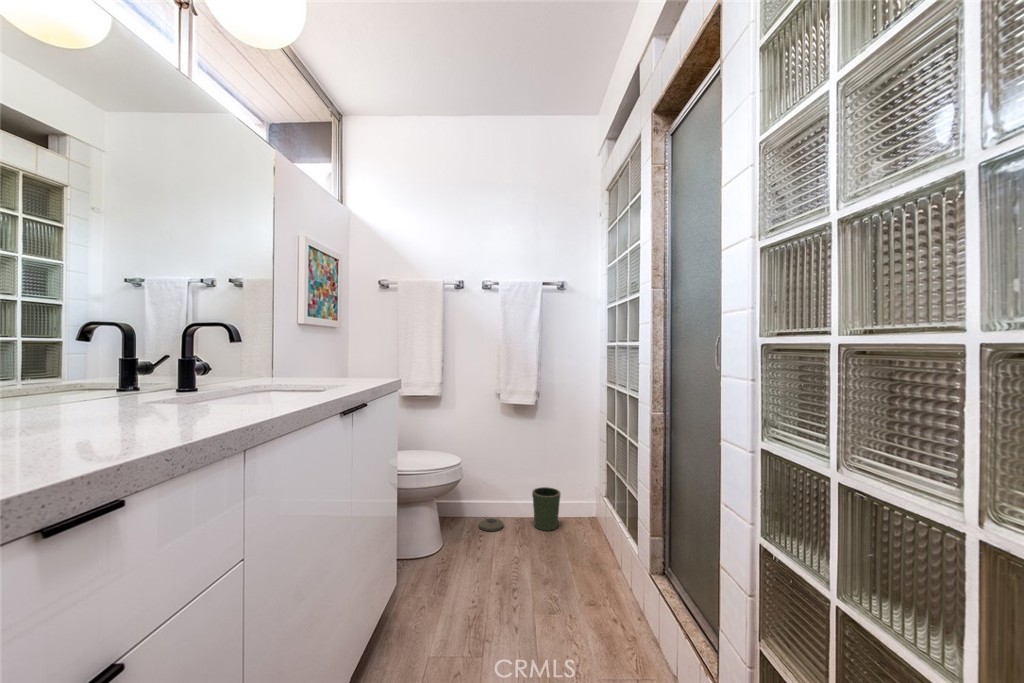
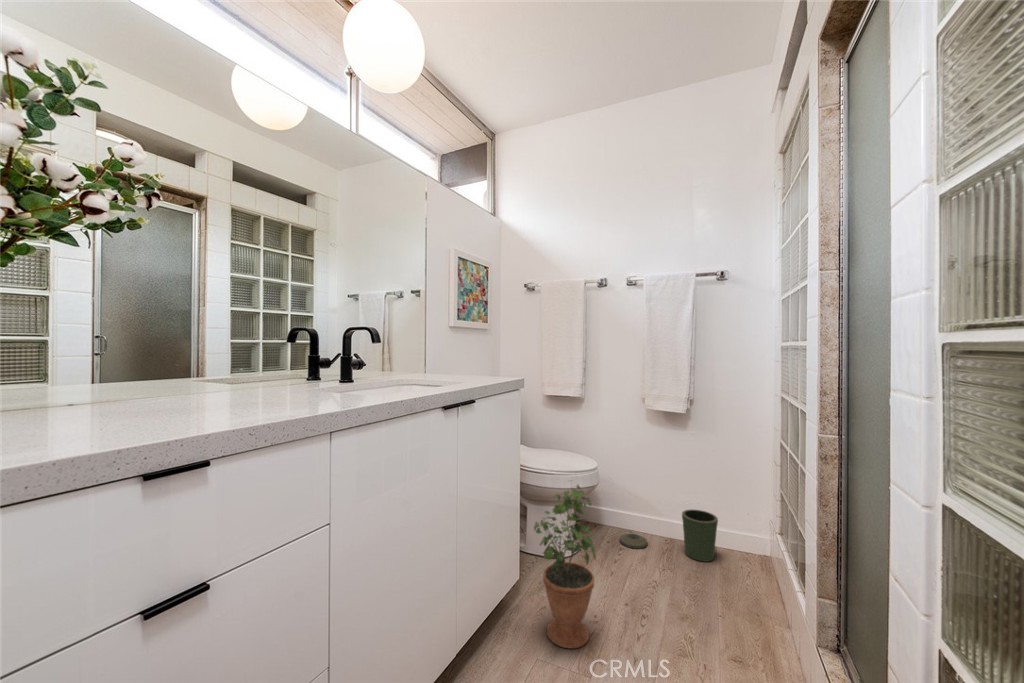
potted plant: none [419,475,480,637] -> present [534,485,596,649]

